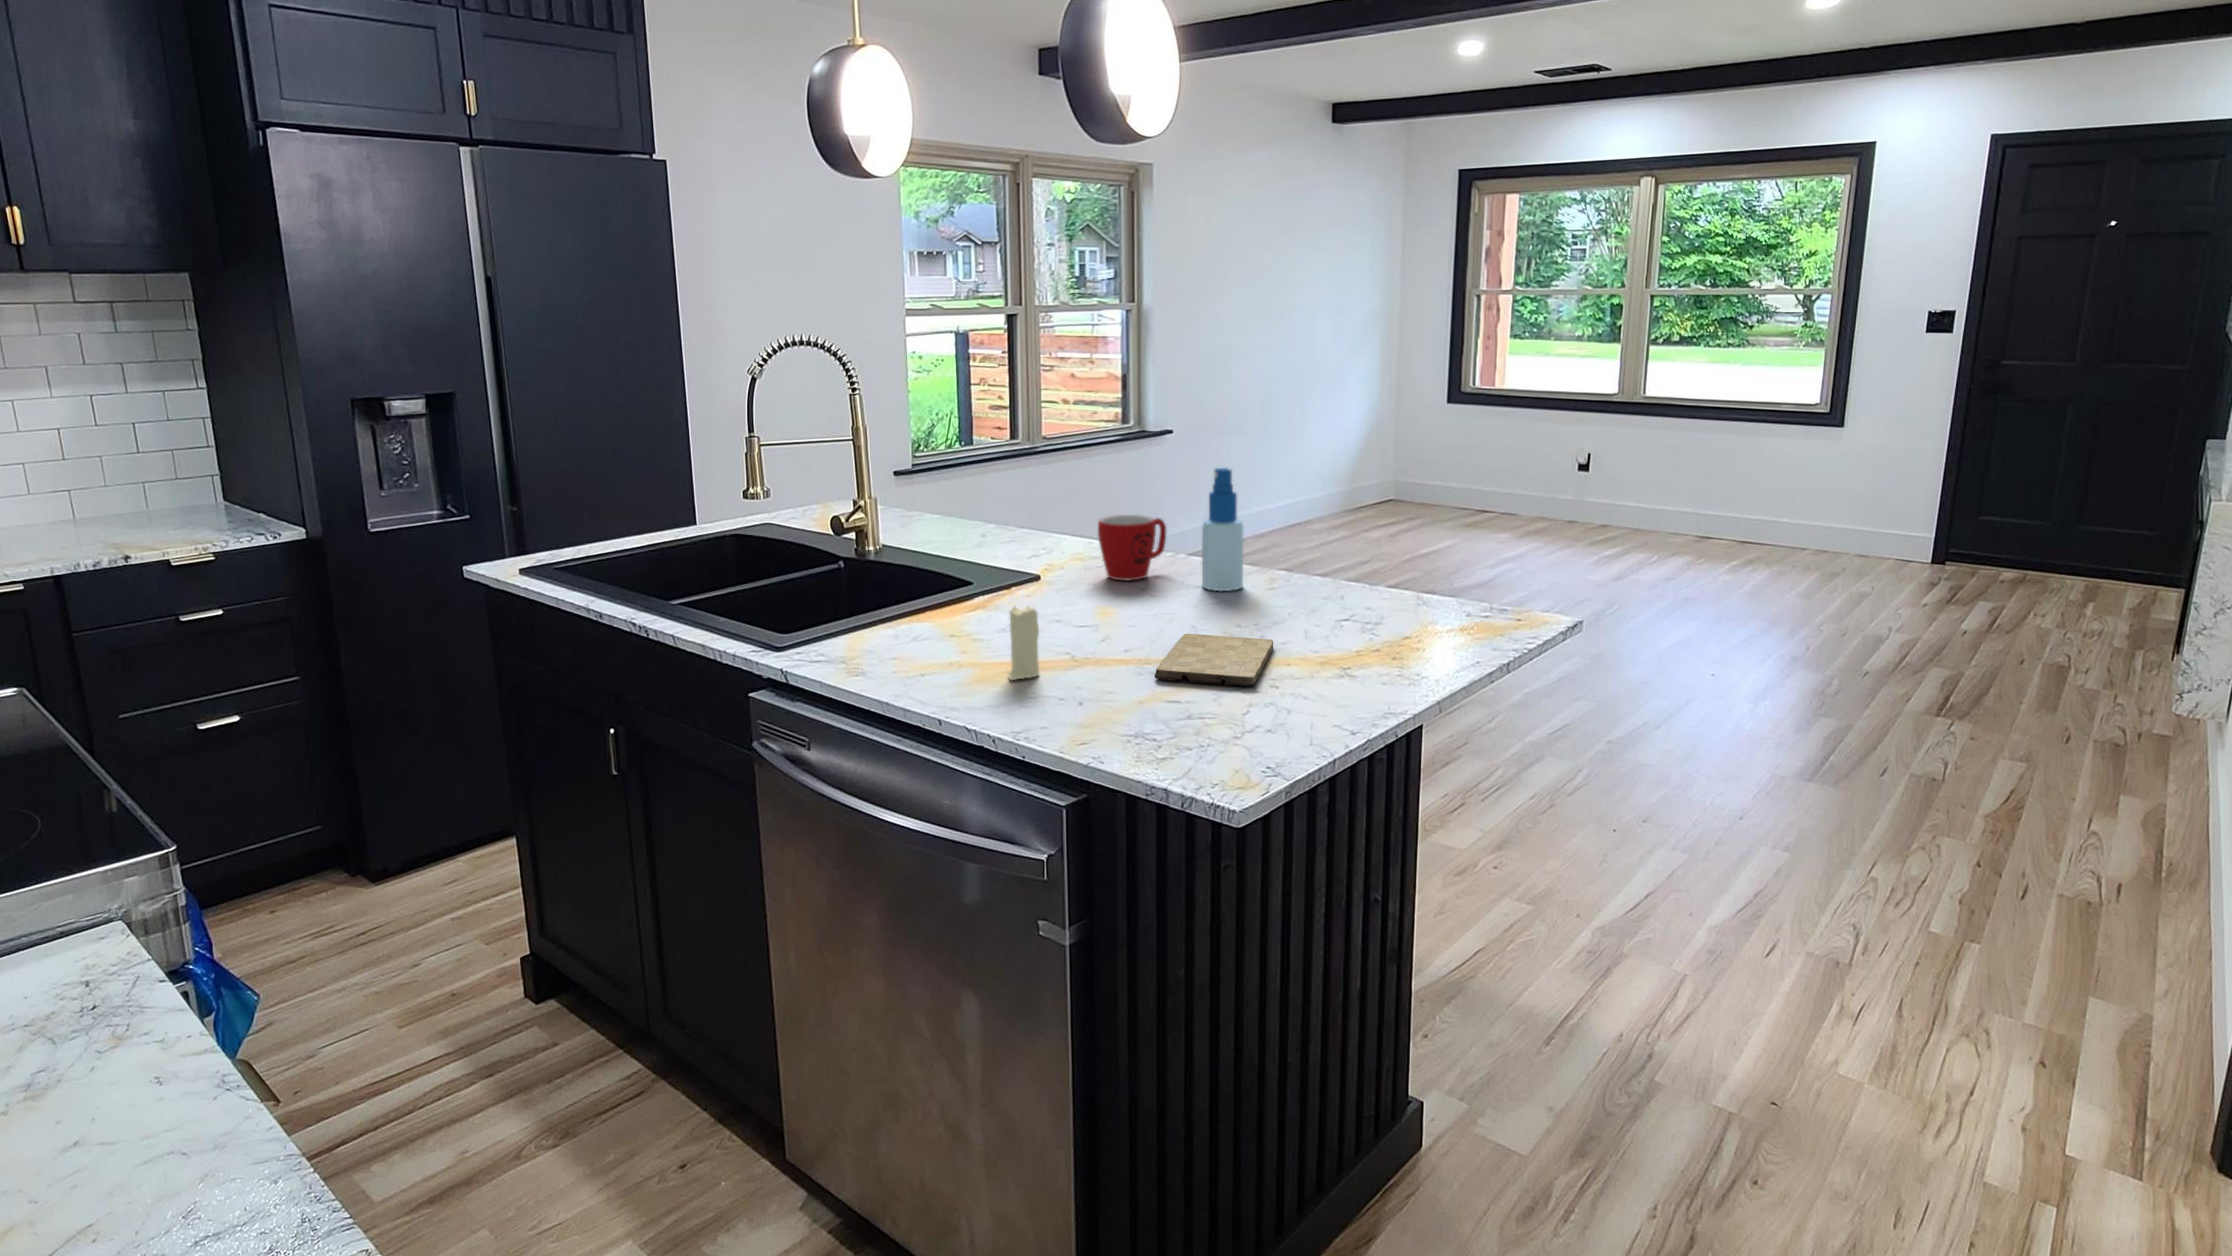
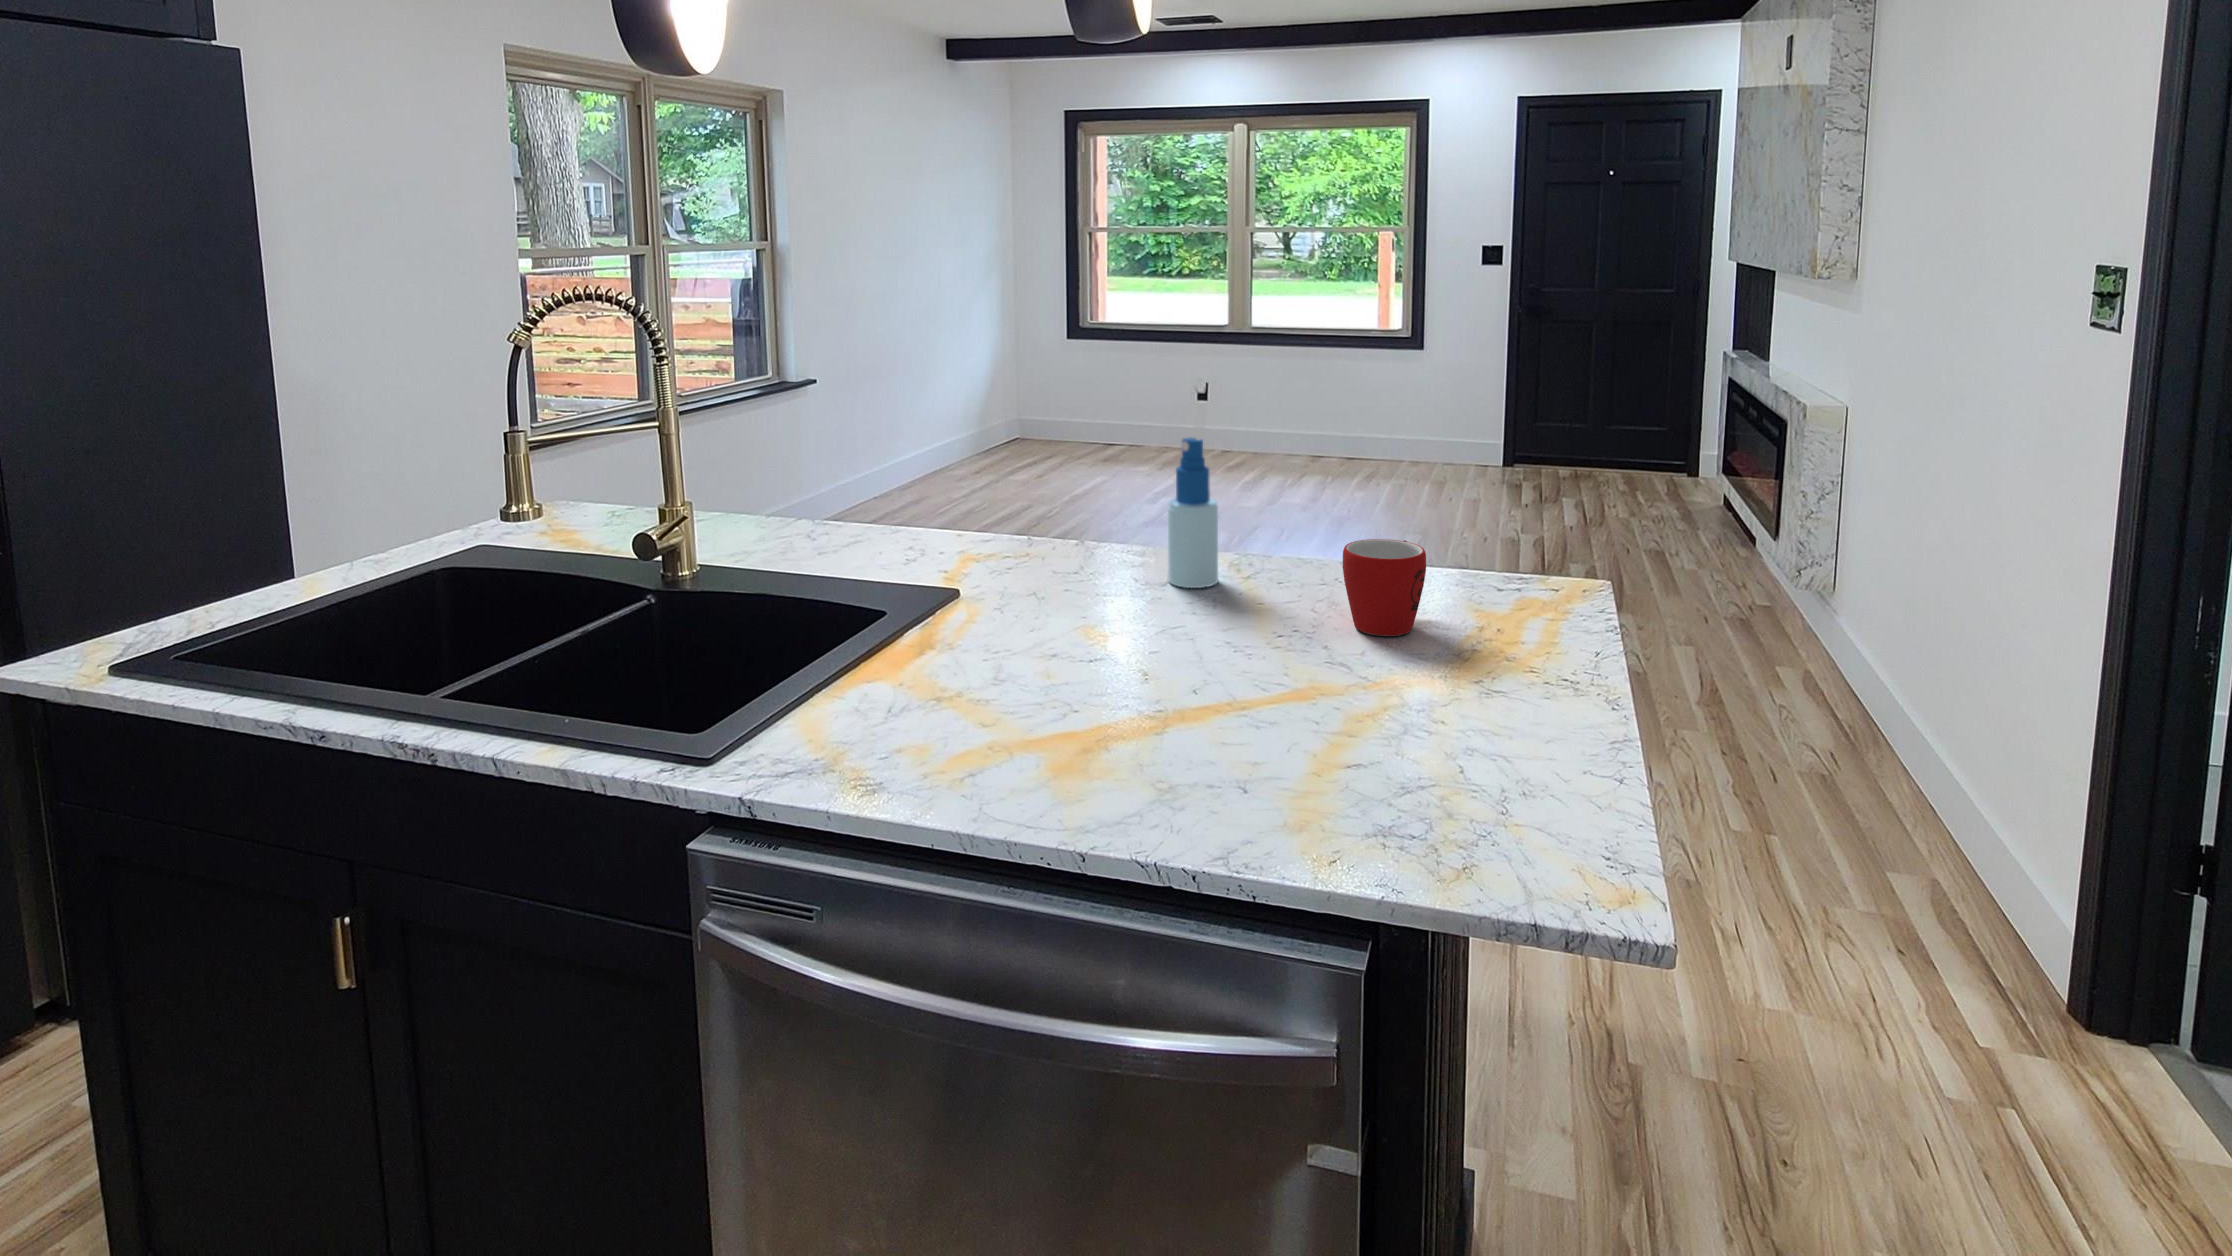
mug: present [1098,515,1166,580] -> present [1343,539,1426,636]
candle: present [1009,592,1040,680] -> none [1088,635,1130,765]
cutting board: present [1155,634,1273,685] -> none [1243,652,1409,732]

